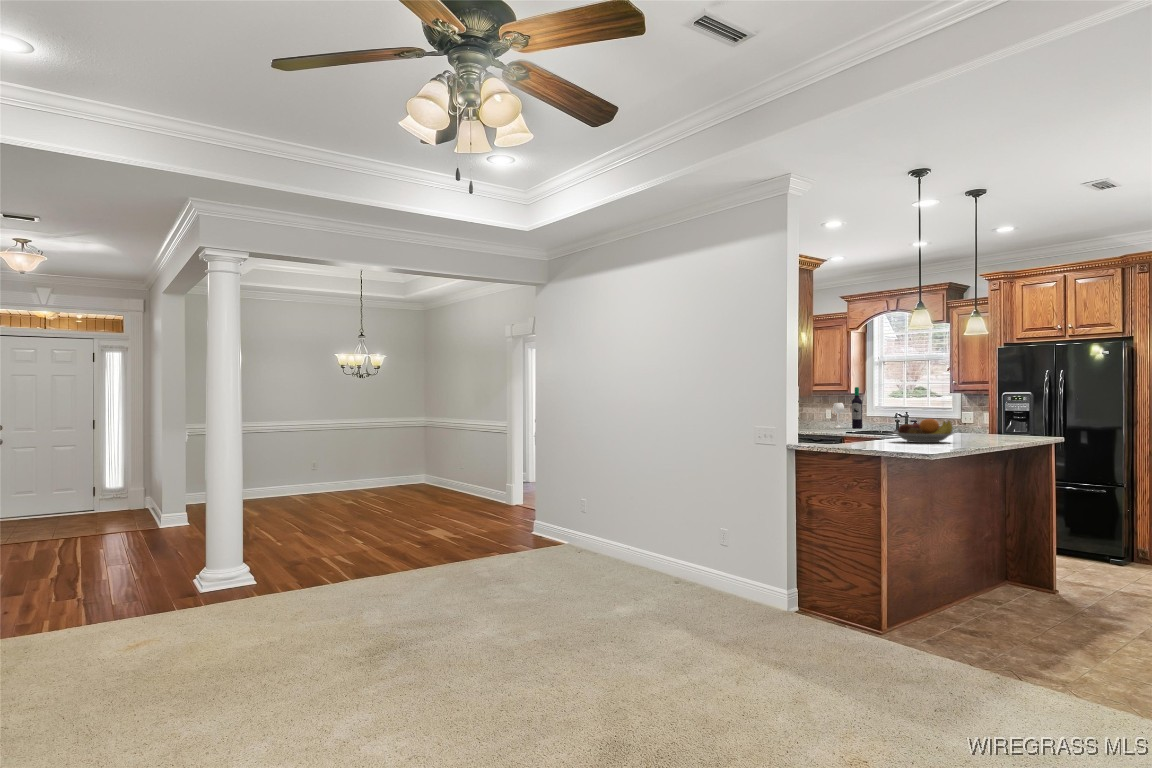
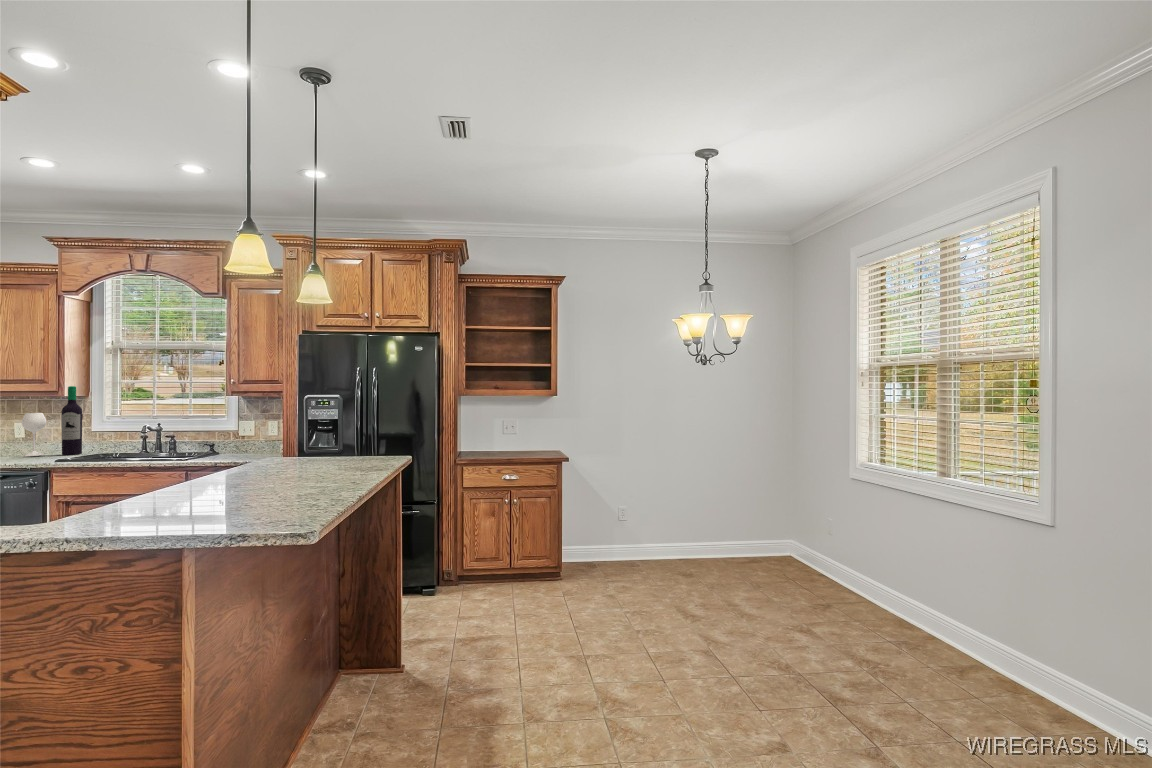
fruit bowl: present [893,419,954,443] -> none [149,453,278,505]

